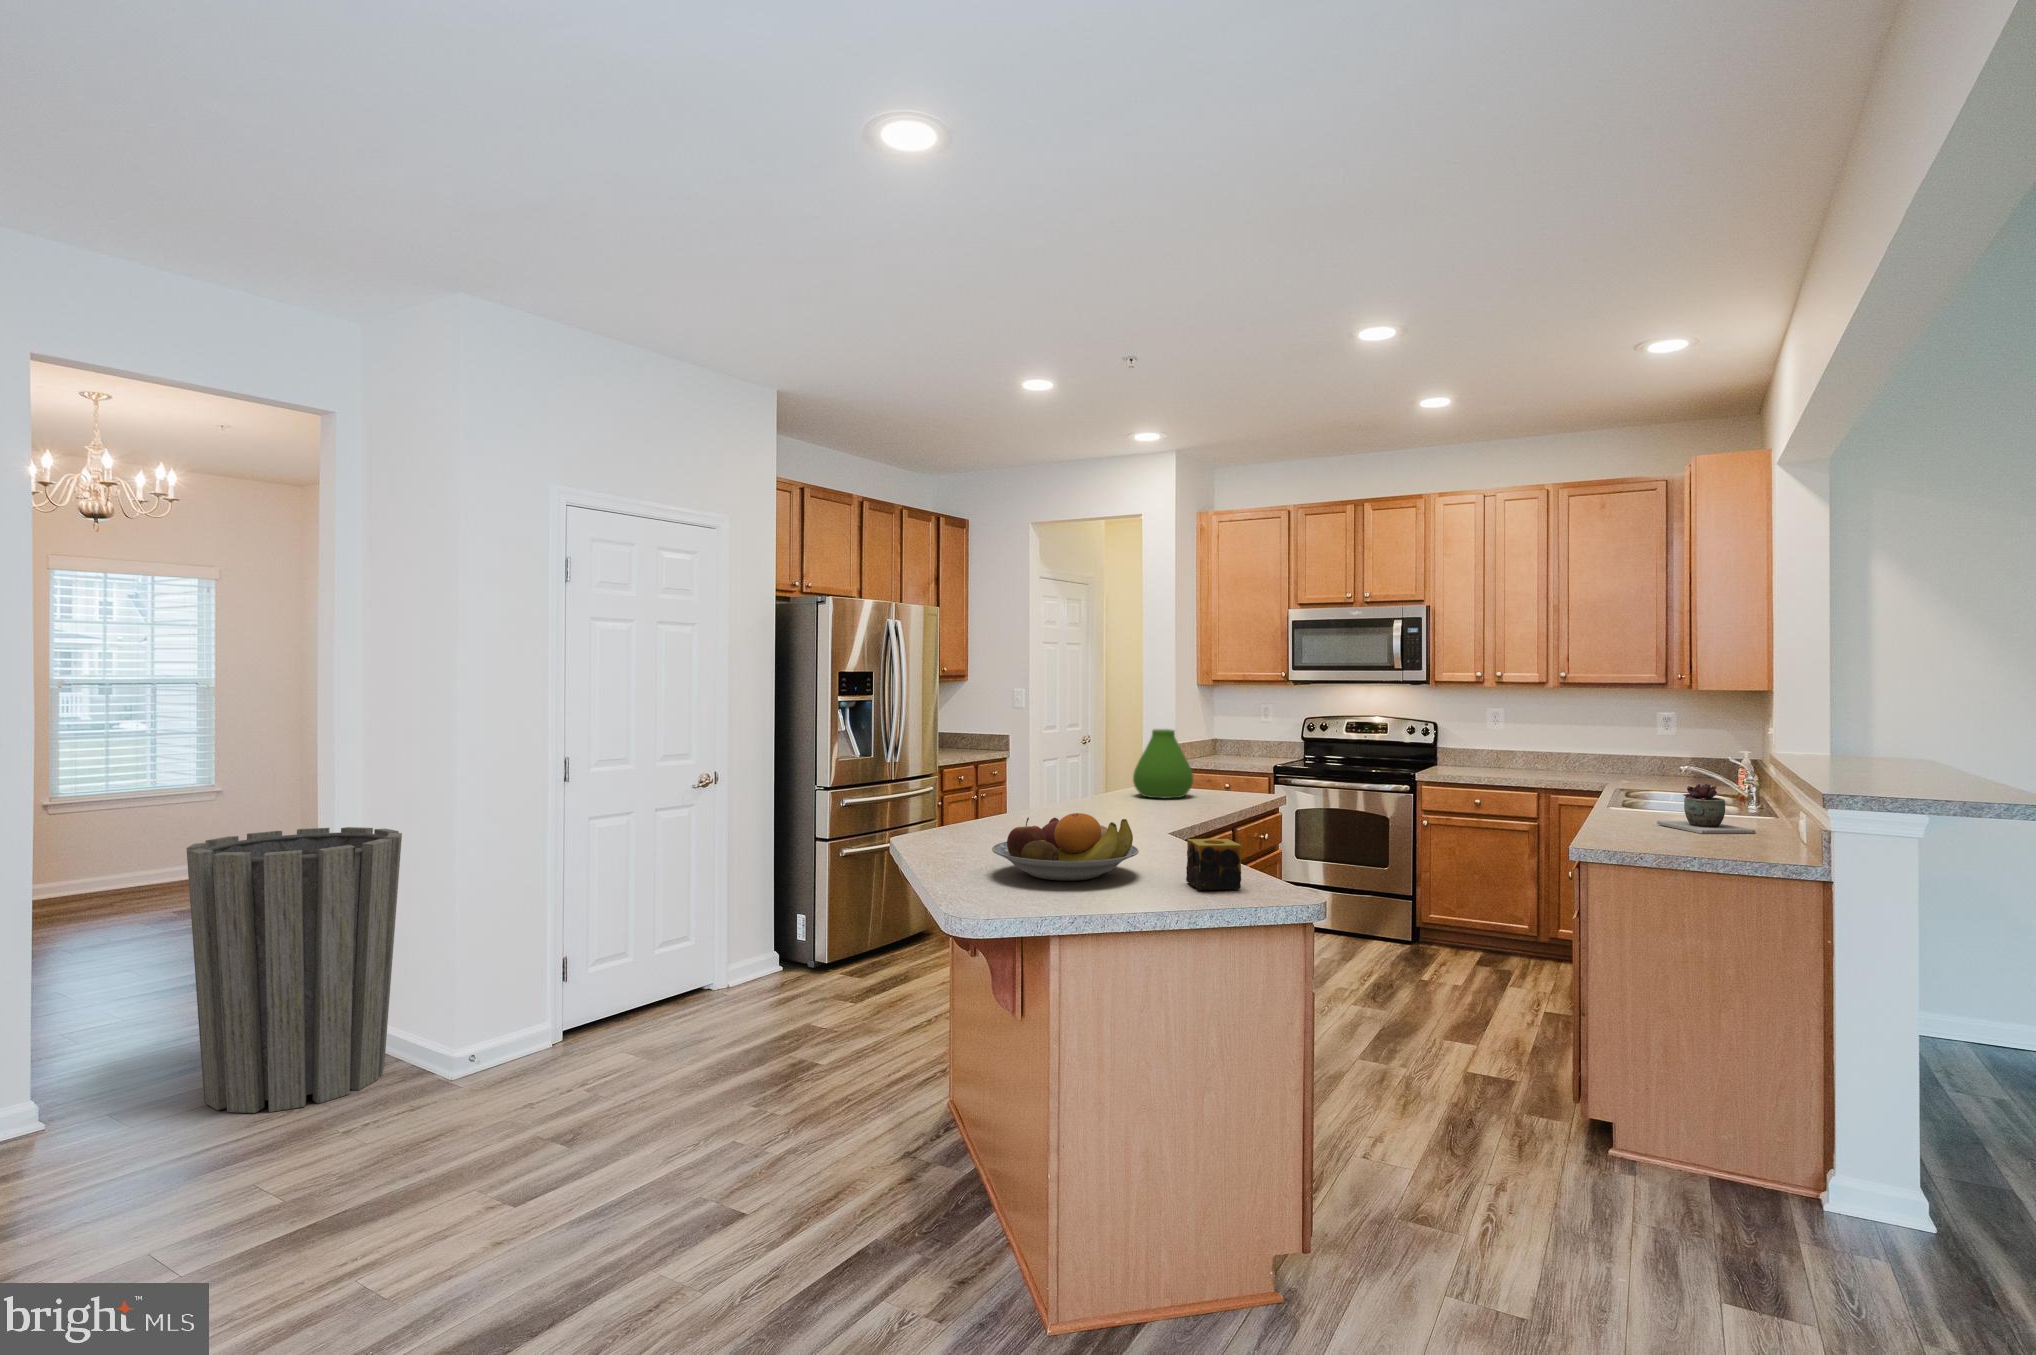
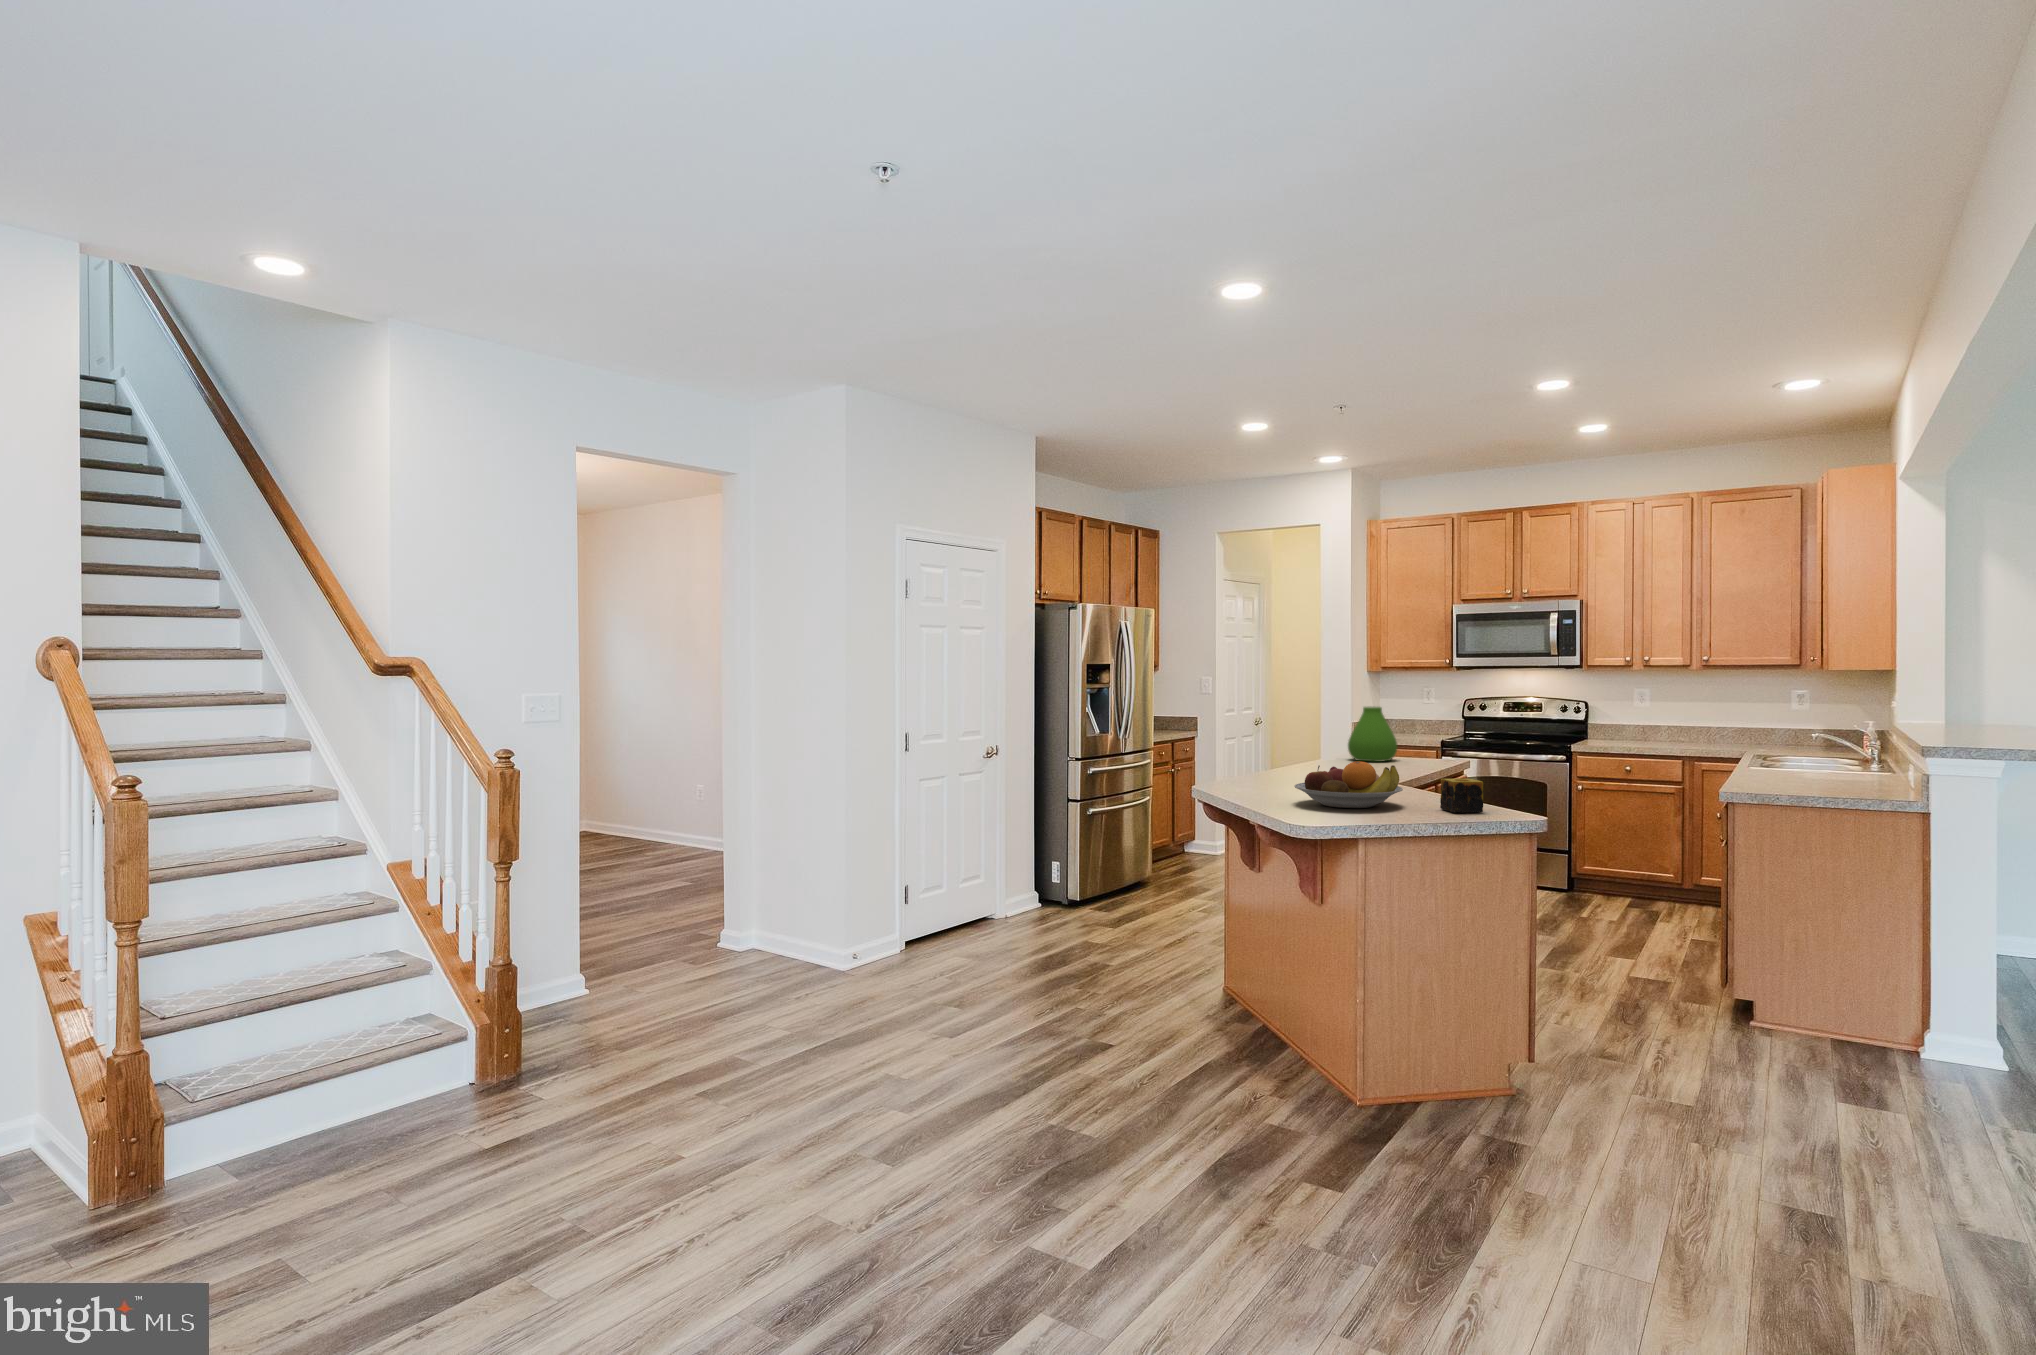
succulent plant: present [1657,784,1756,834] -> none [1789,745,1871,783]
trash can: present [187,827,402,1113] -> none [659,784,797,988]

